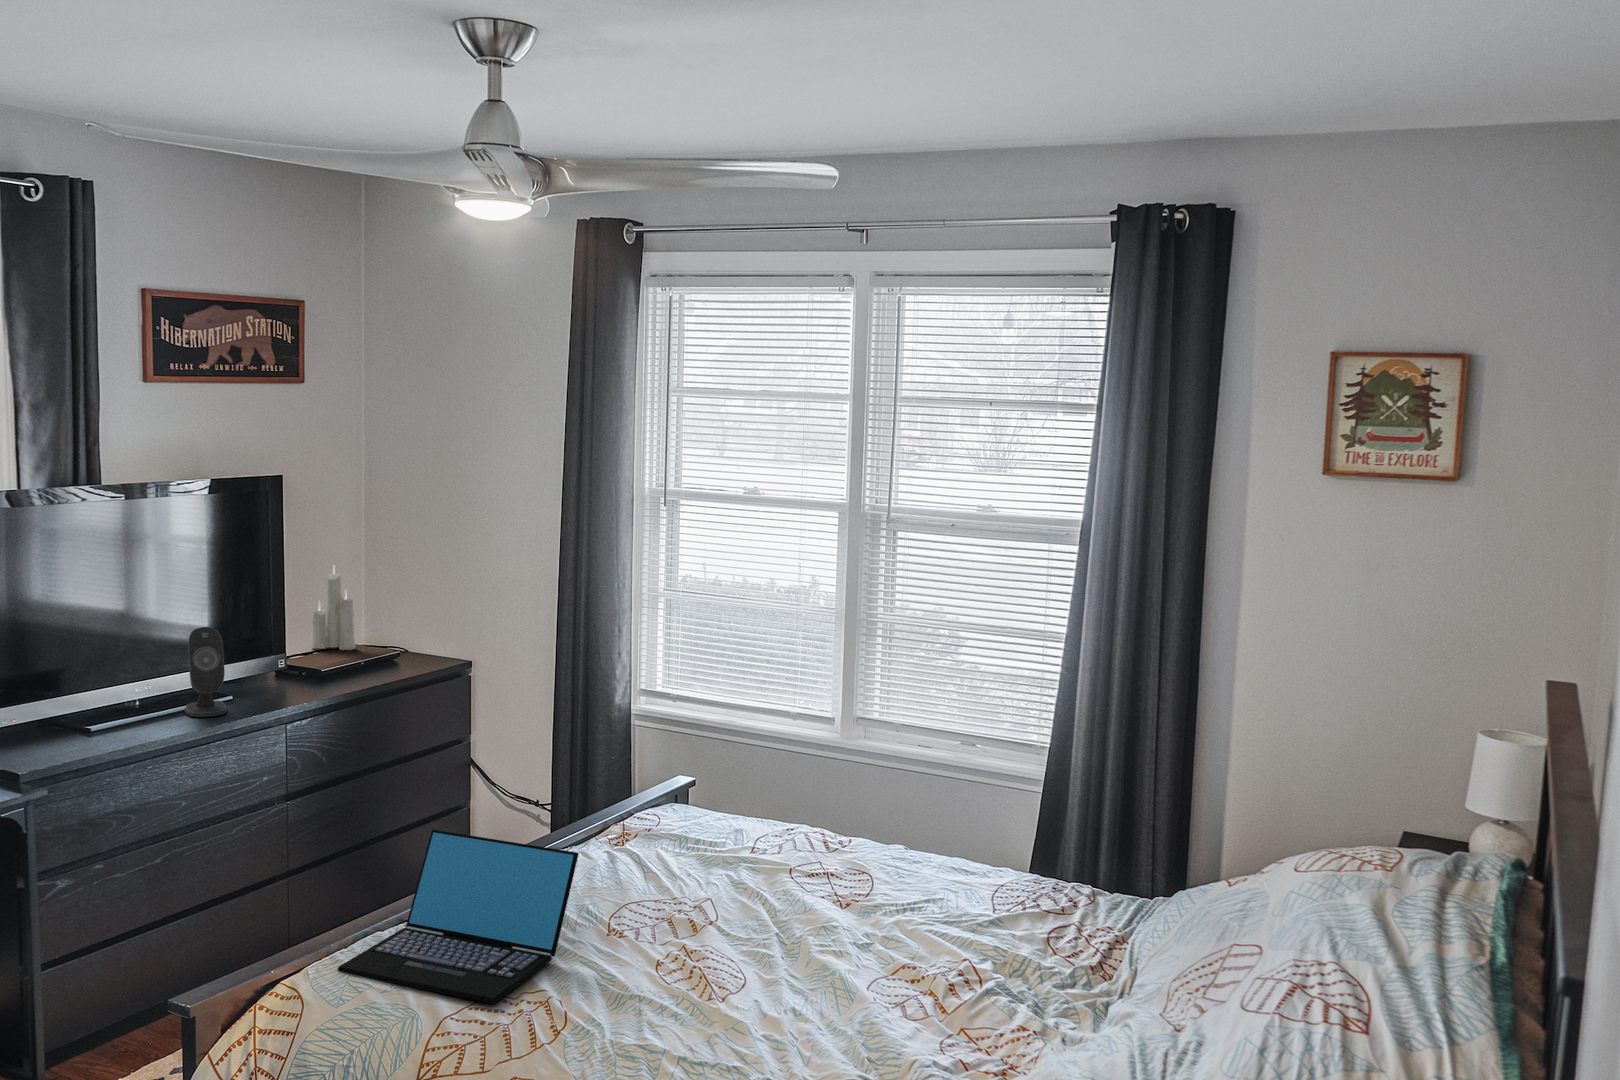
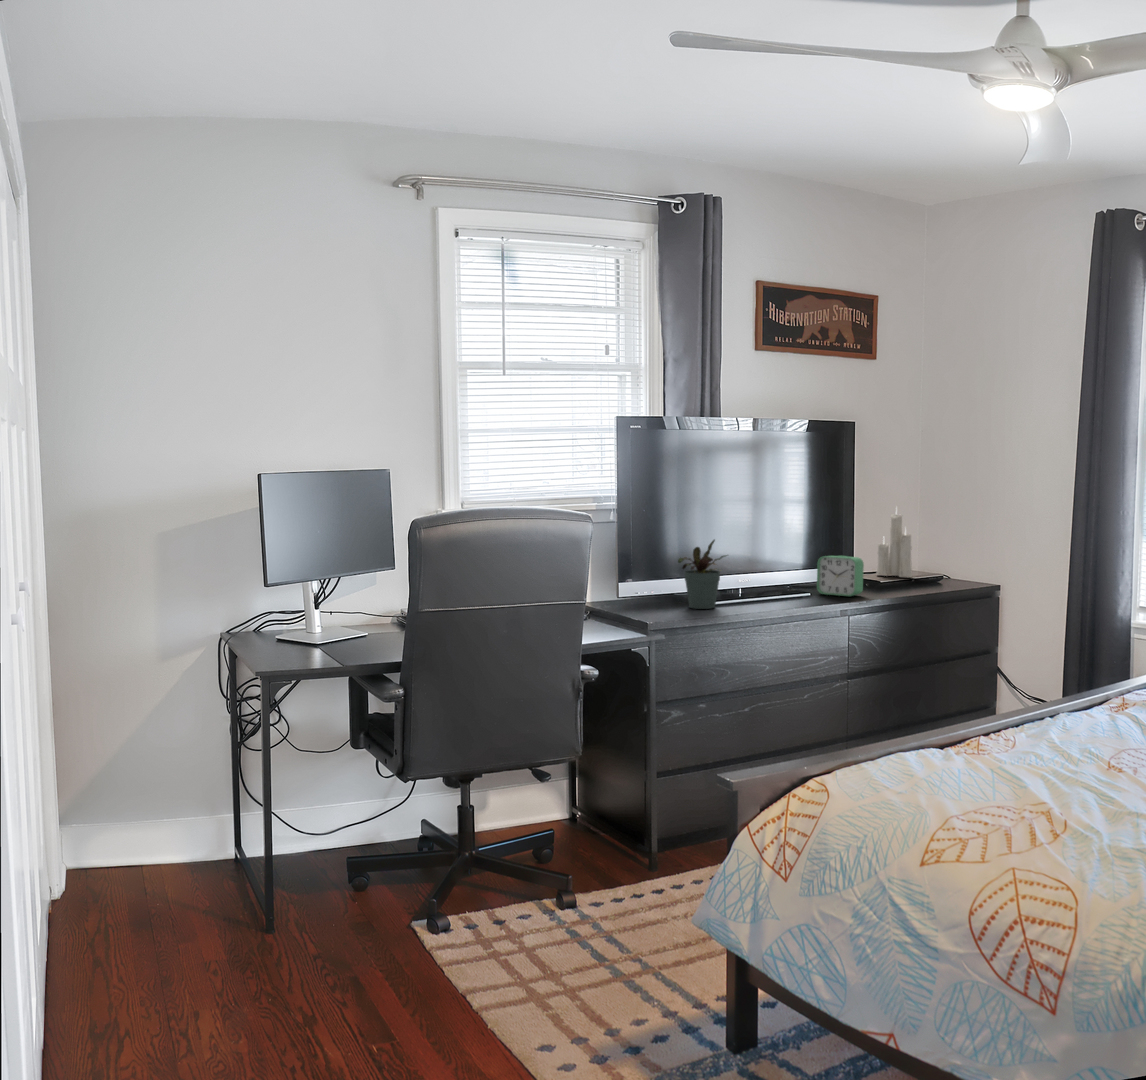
speaker: present [185,627,228,717] -> none [772,535,803,605]
alarm clock: none [242,641,300,692] -> present [817,556,864,597]
potted plant: none [51,645,125,738] -> present [678,540,727,609]
laptop: present [338,830,578,1004] -> none [862,674,1111,829]

